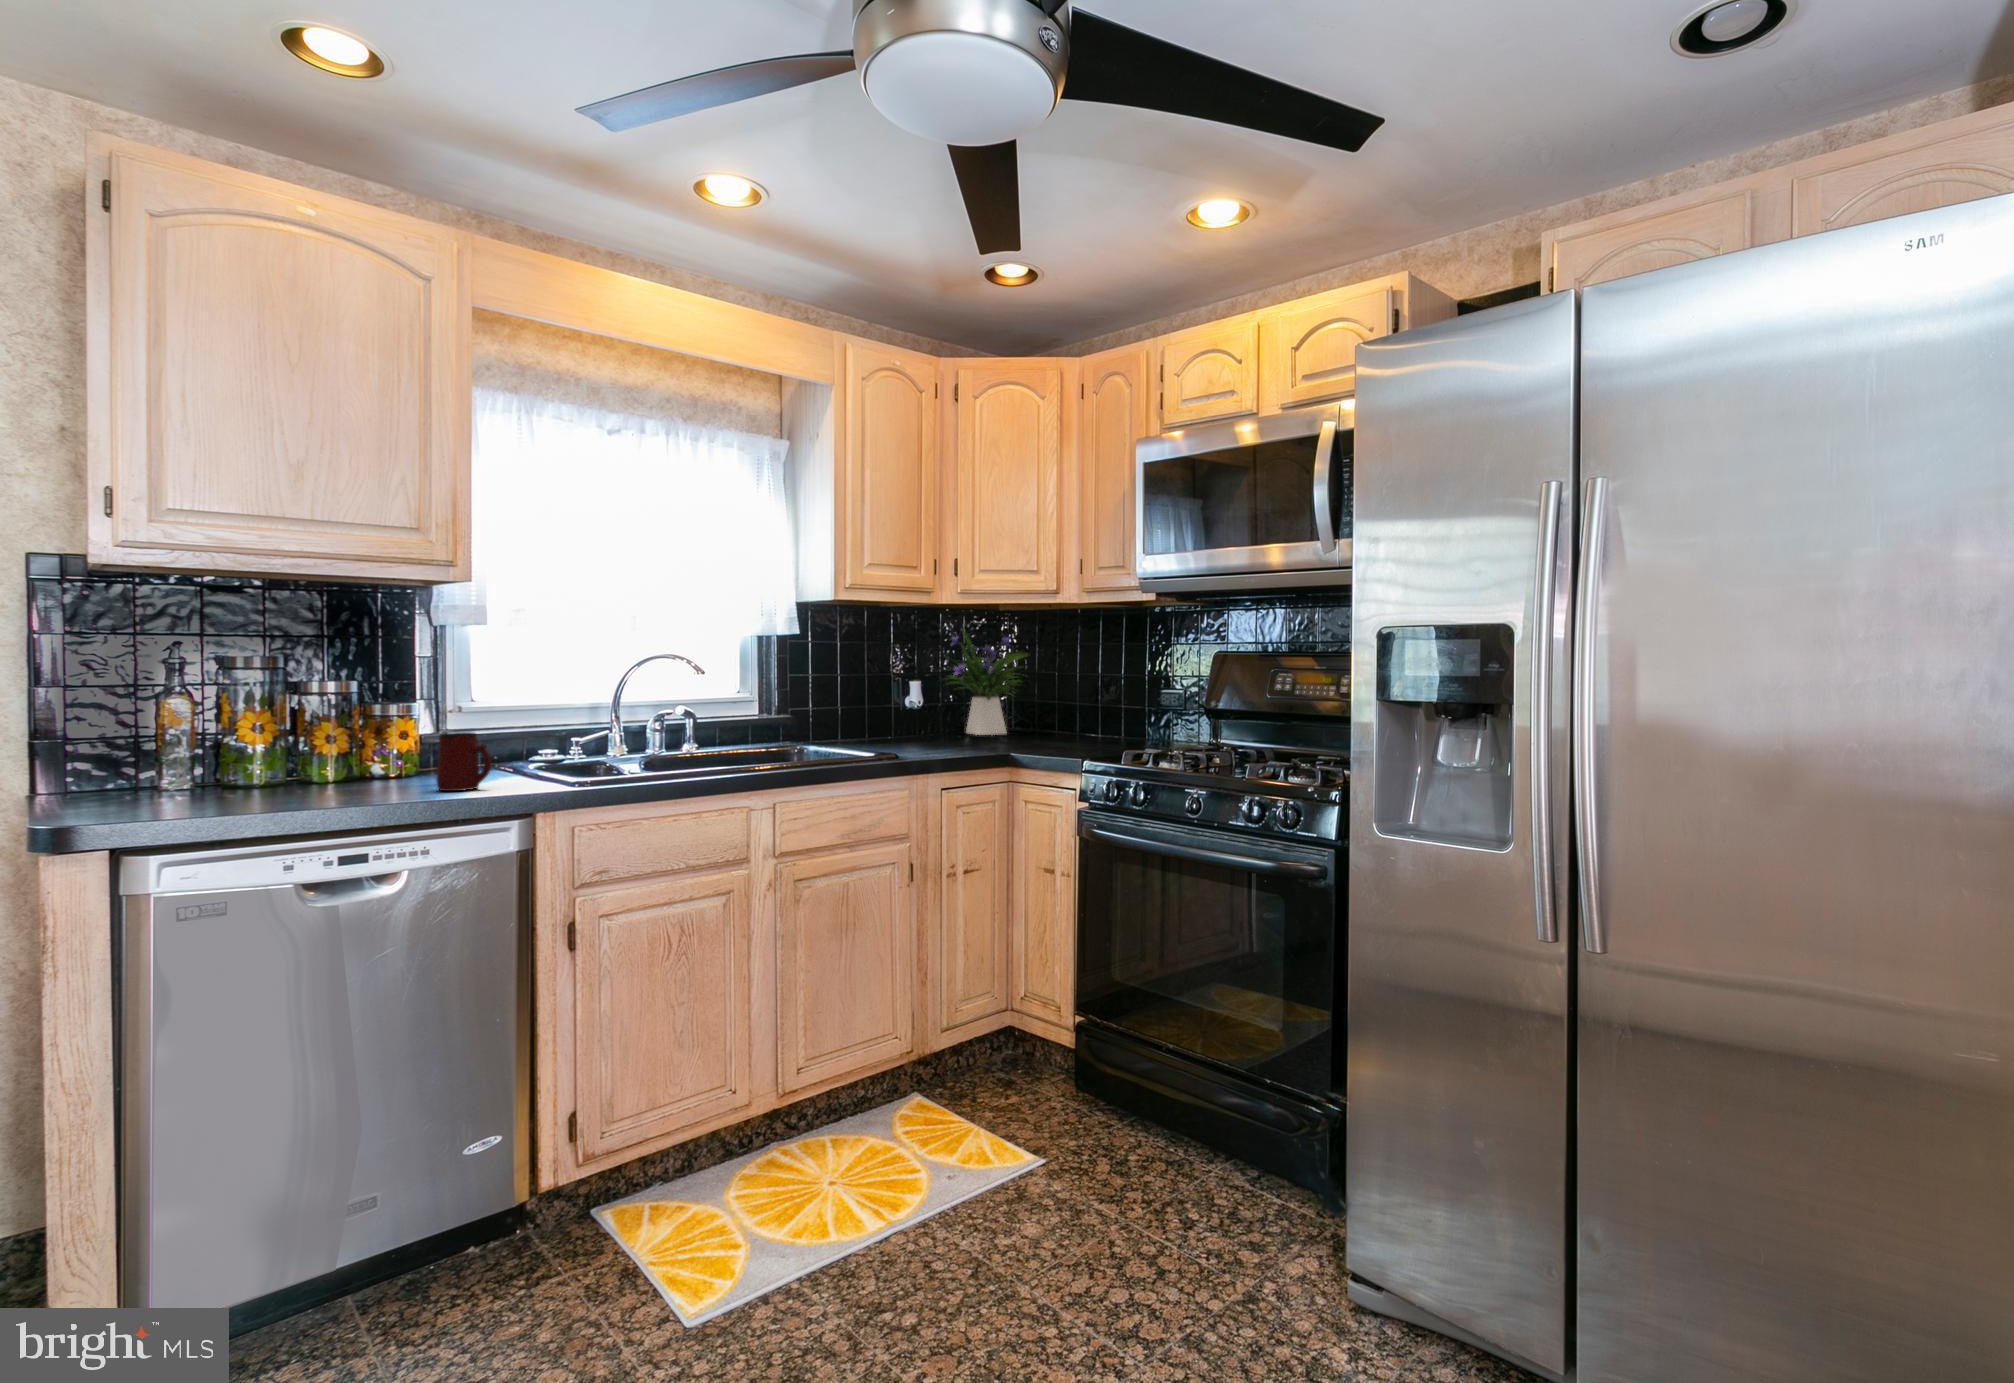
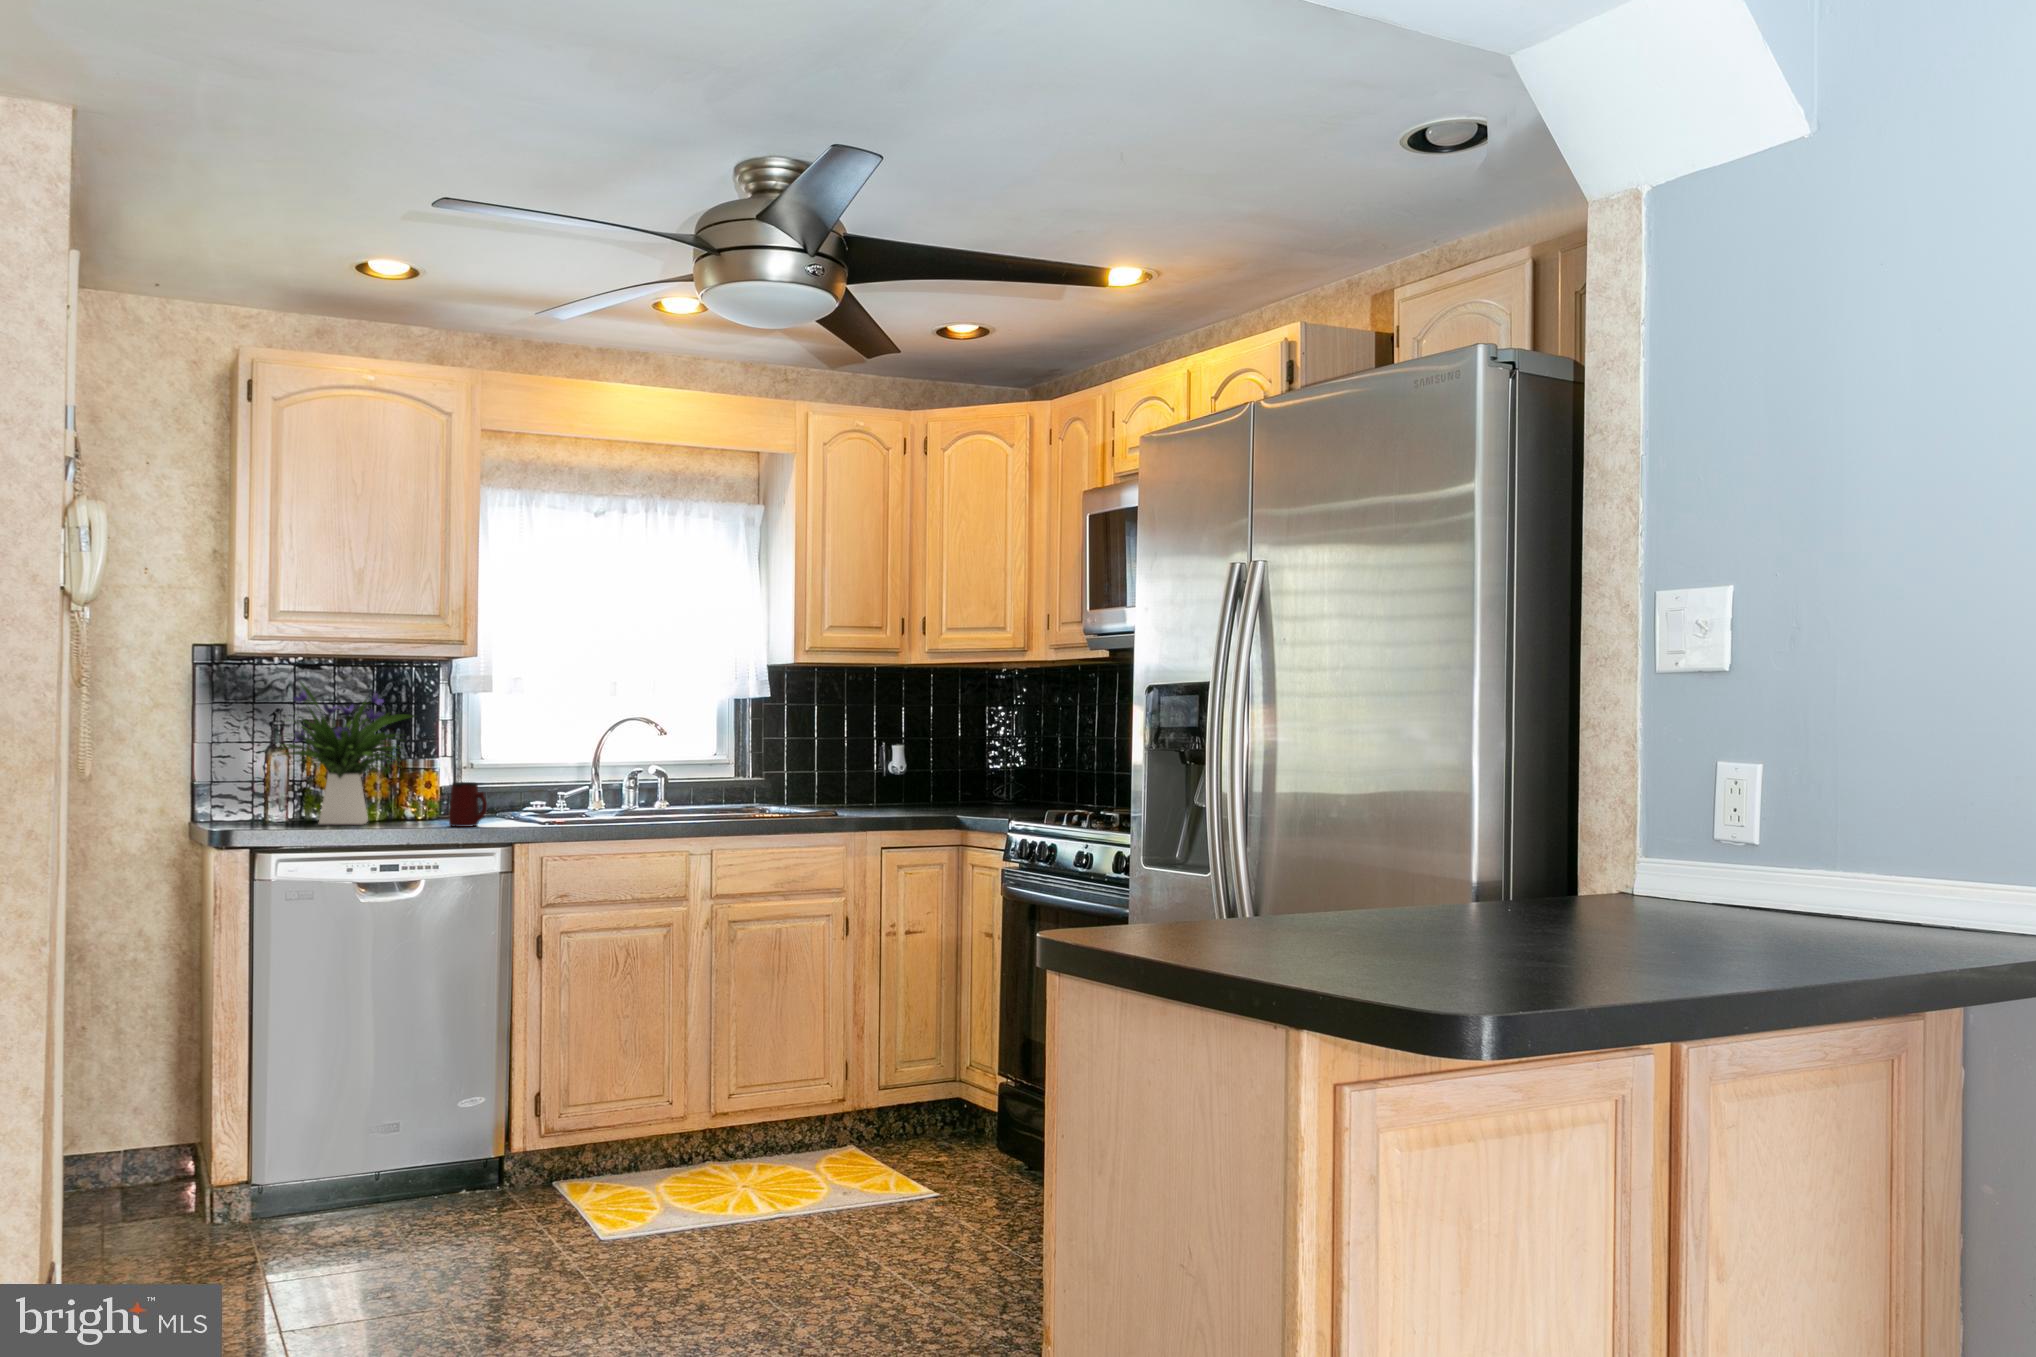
flower arrangement: present [950,629,1030,735] -> present [282,682,414,824]

